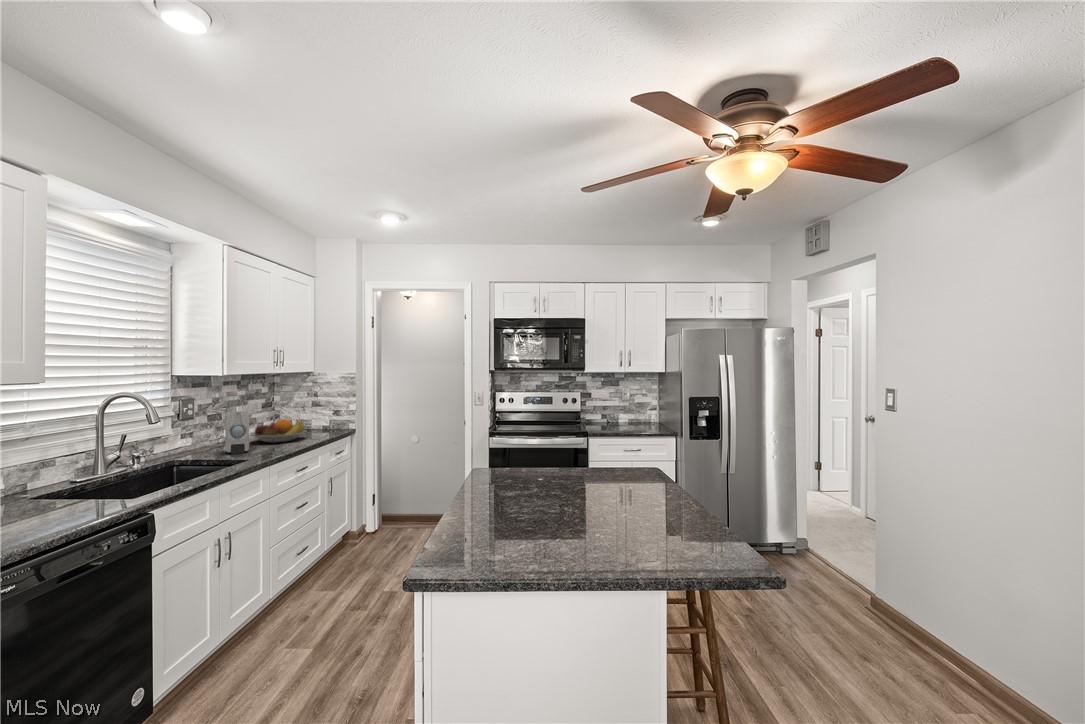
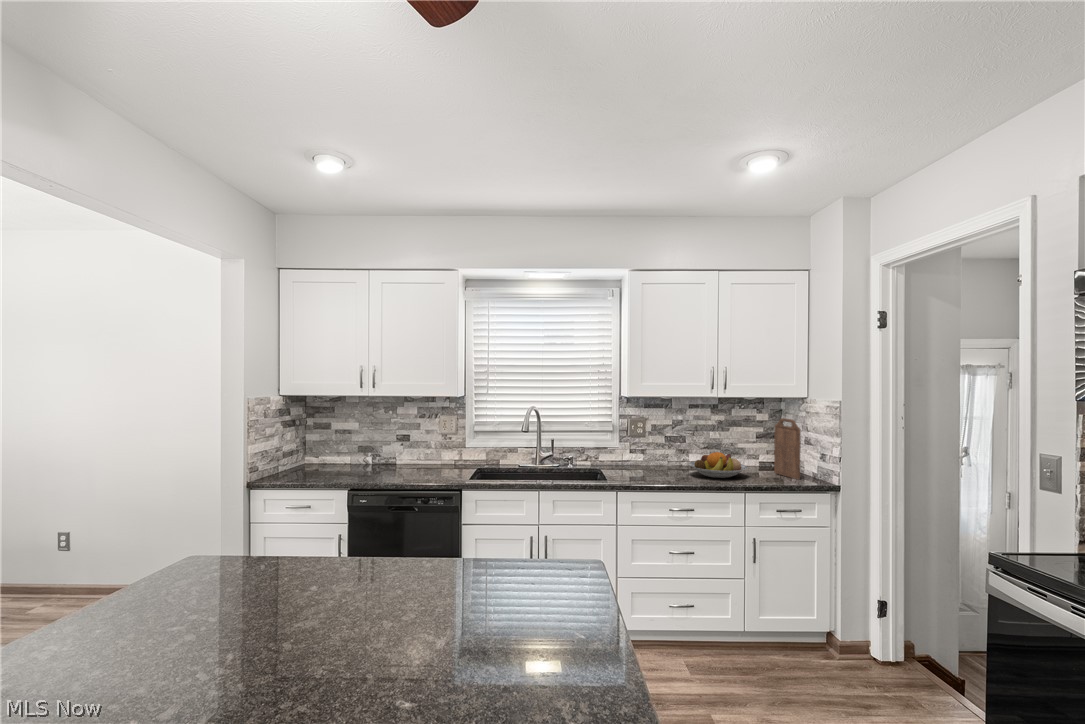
cutting board: none [296,387,326,433] -> present [774,418,801,479]
soap dispenser: present [225,411,249,454] -> none [634,435,667,477]

